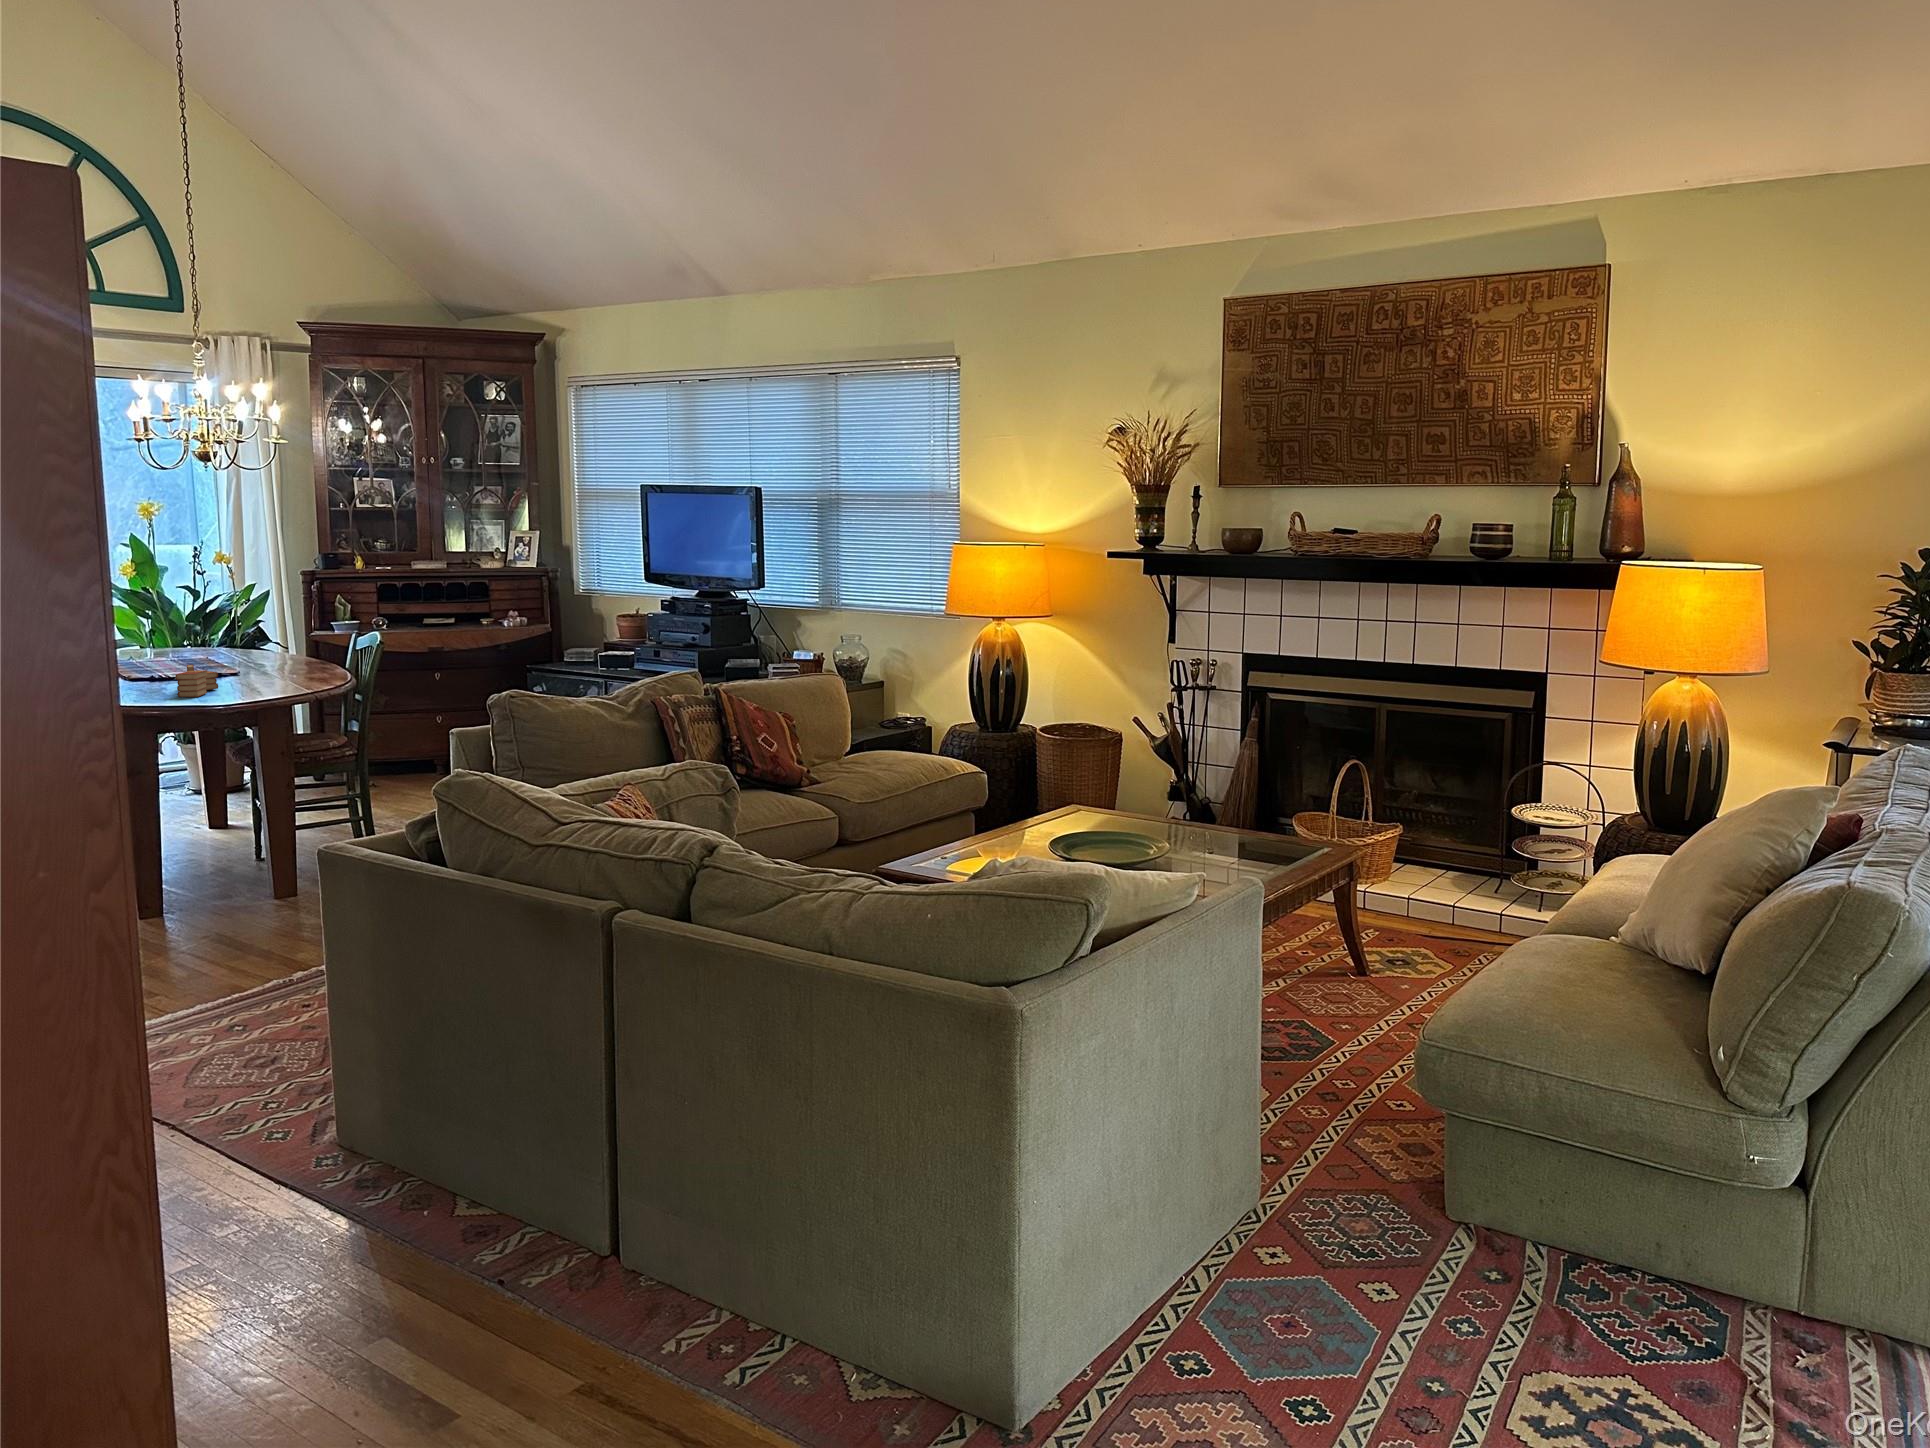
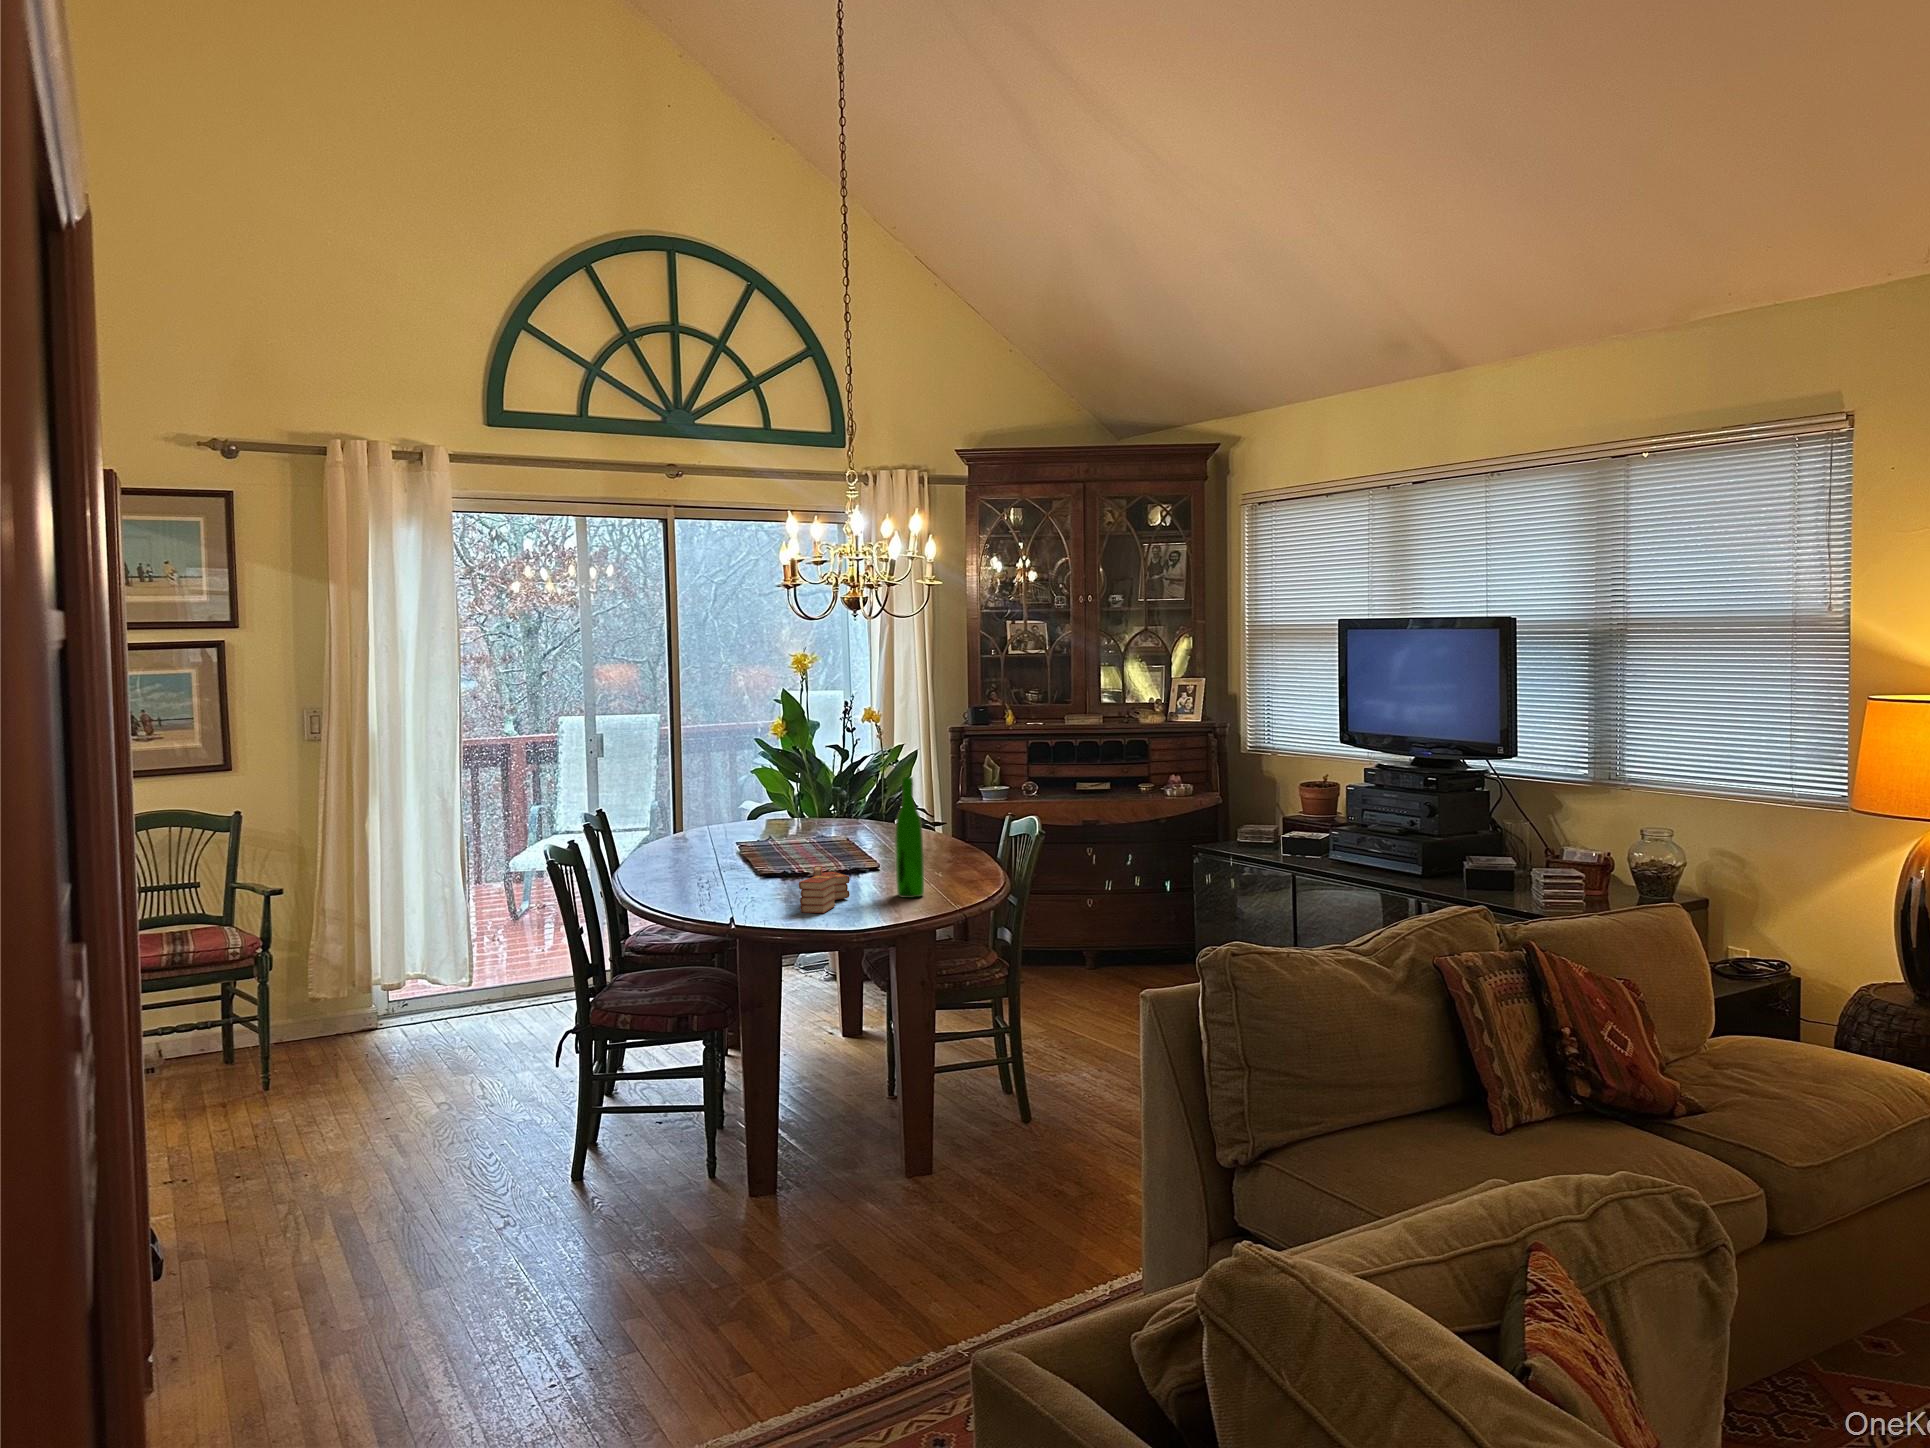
wine bottle: none [256,597,282,688] -> present [895,777,924,898]

